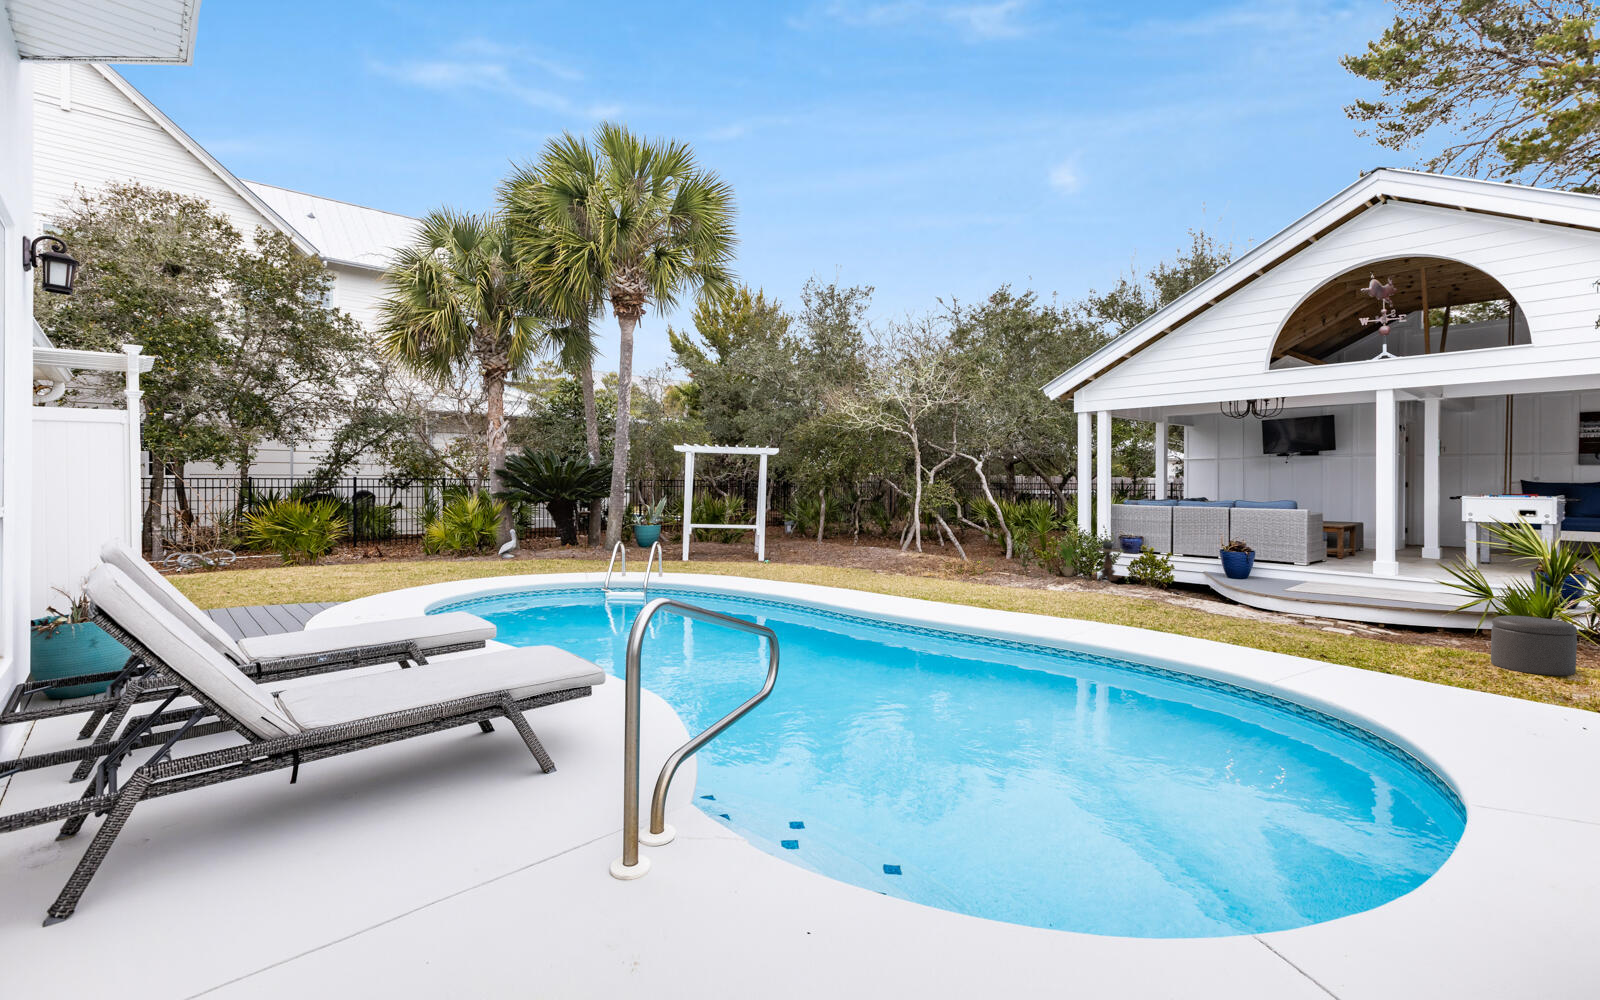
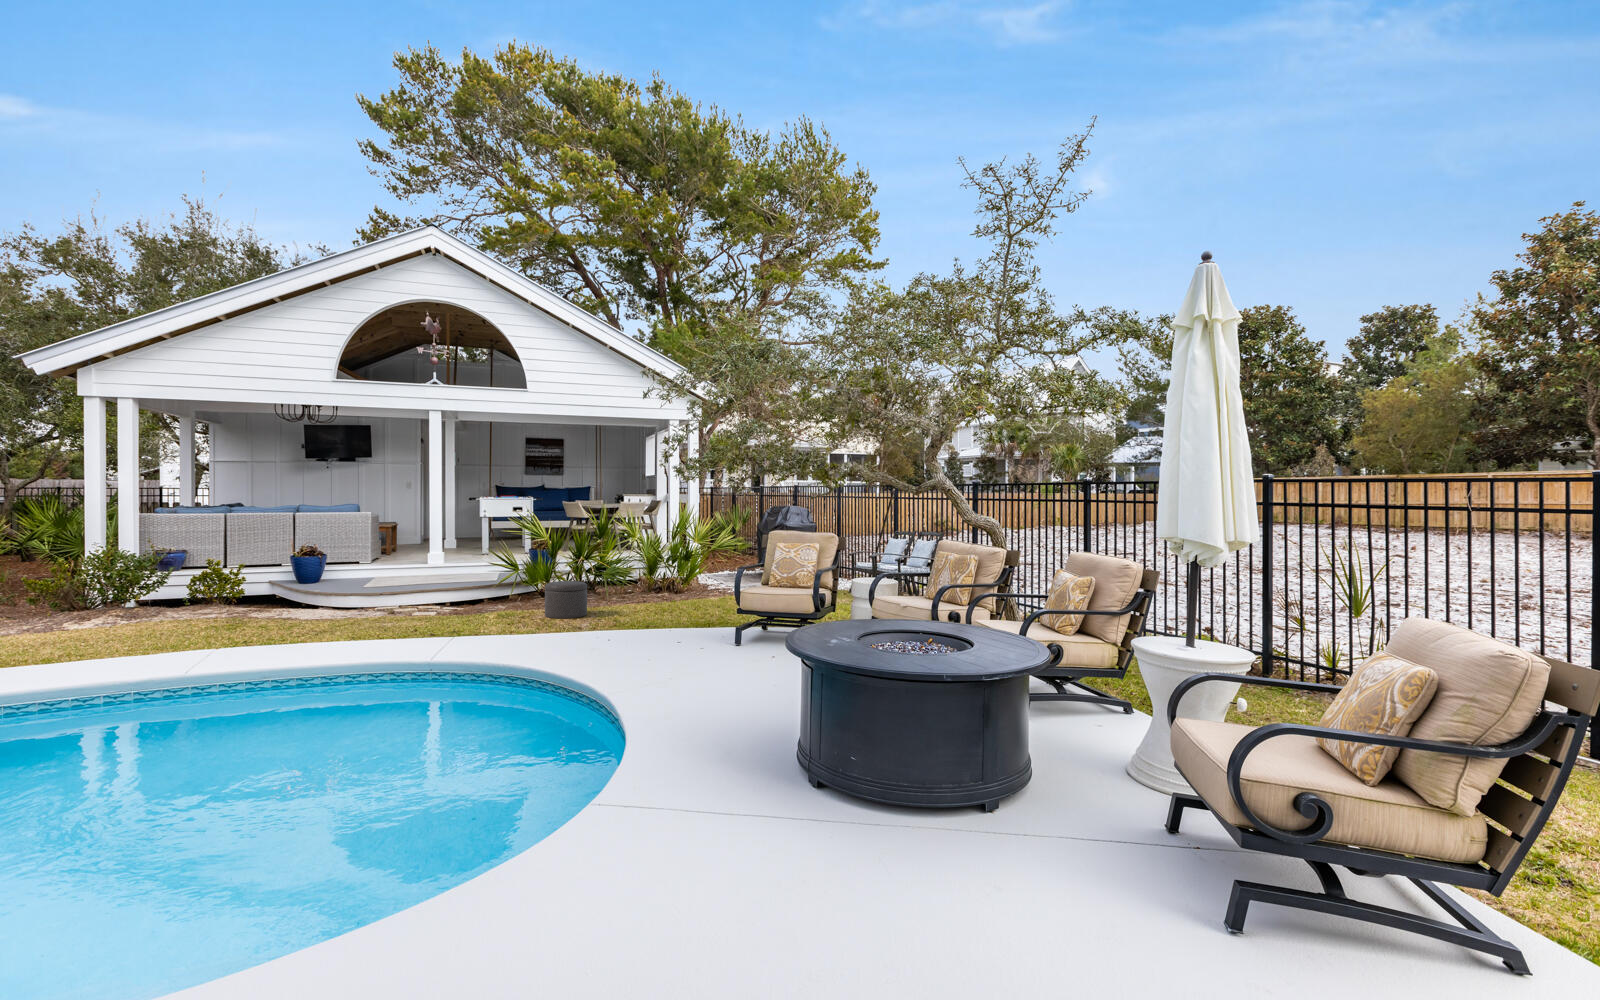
side table: present [1096,541,1120,581] -> none [127,557,165,605]
potted plant: present [1057,544,1079,576] -> none [55,560,109,608]

